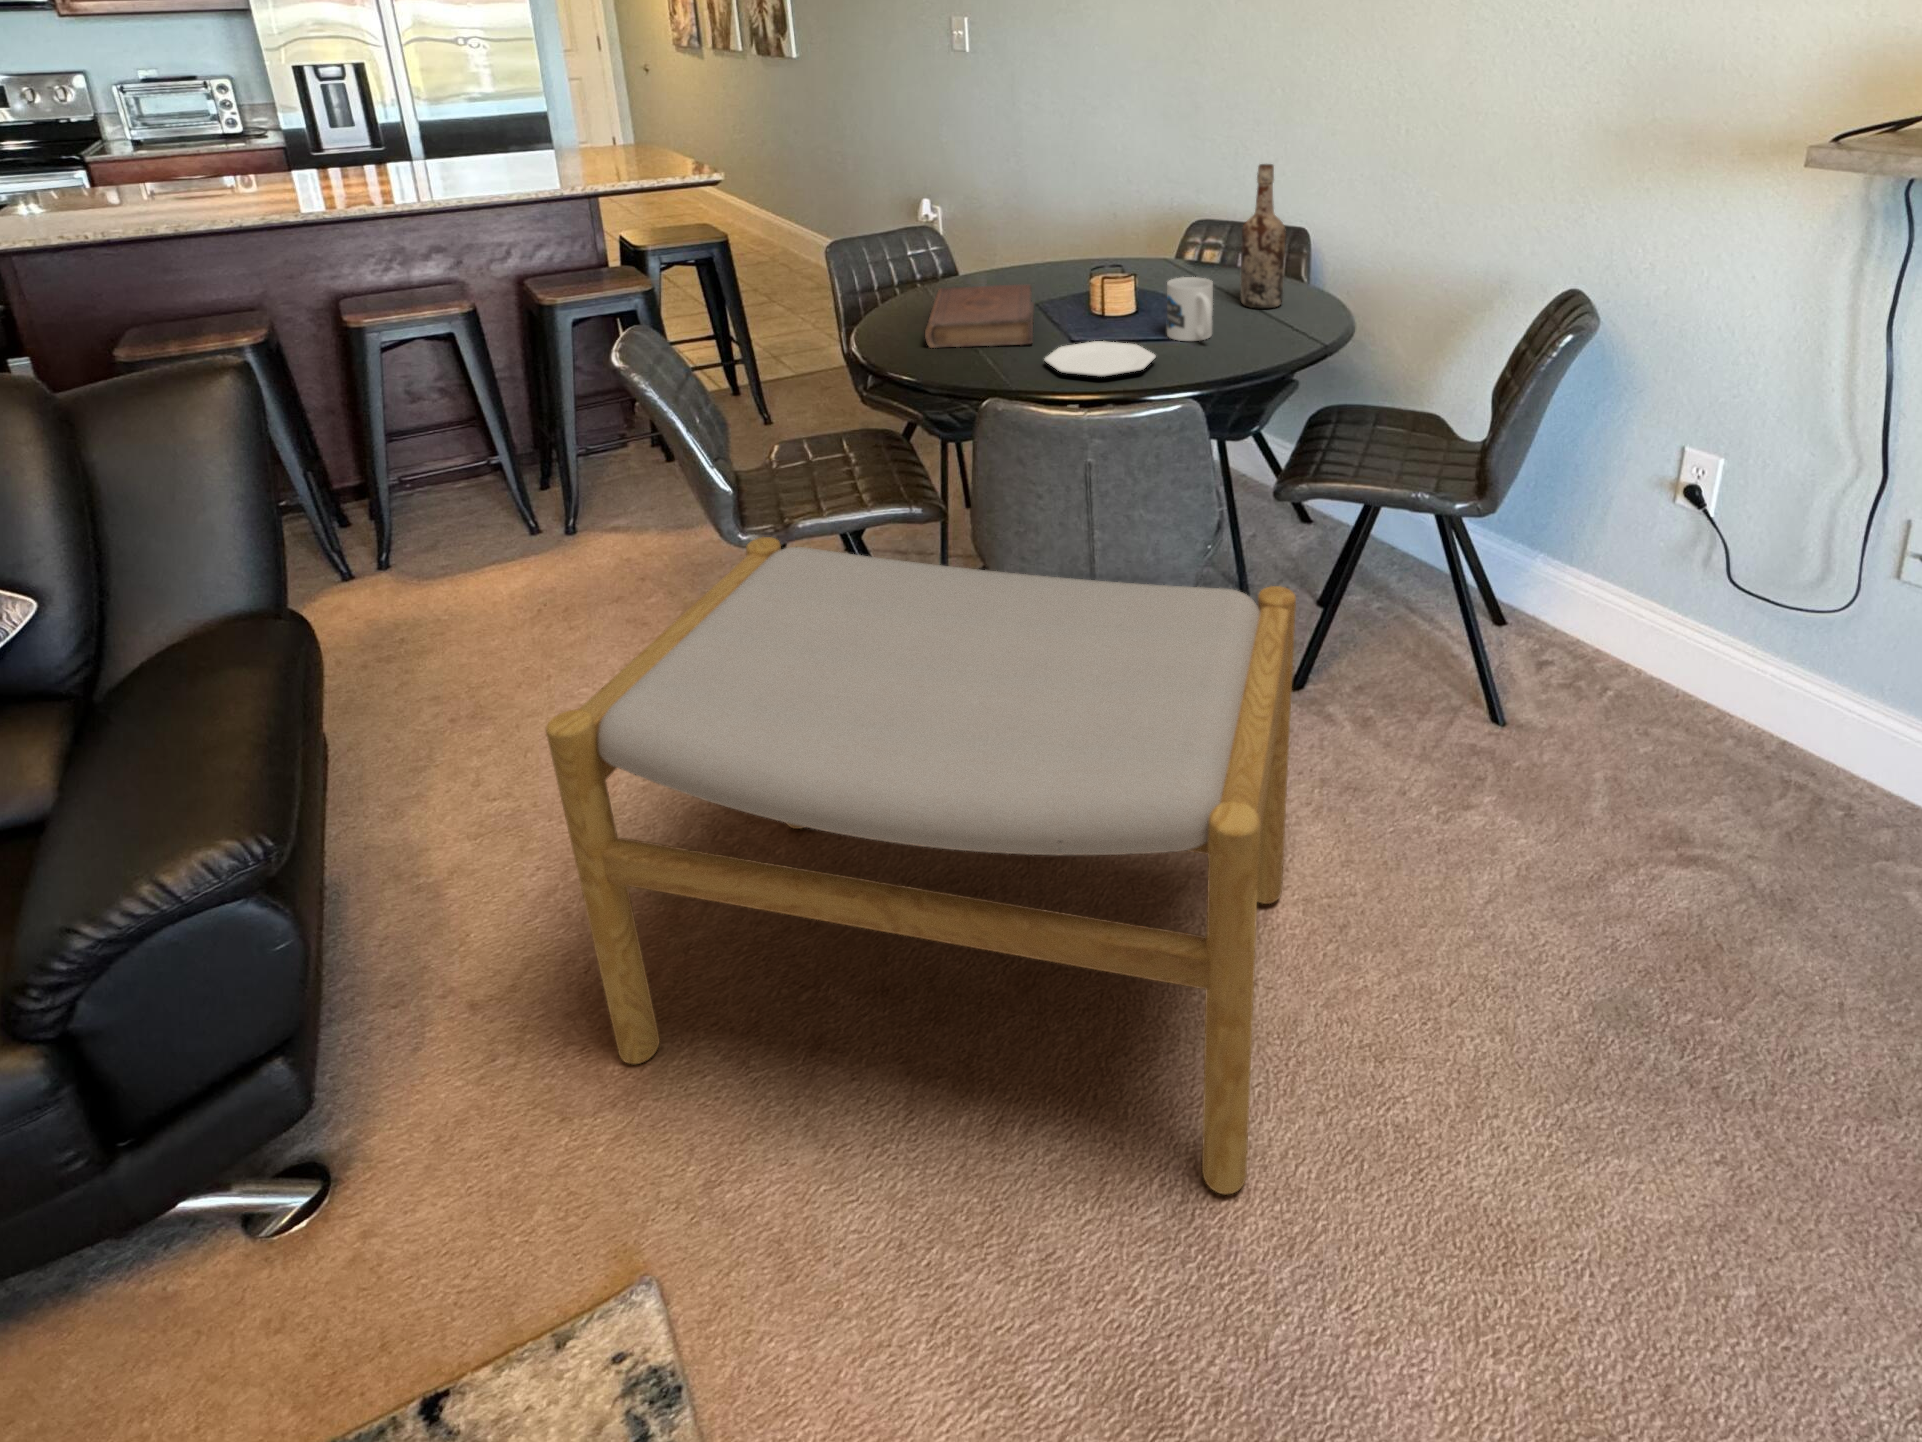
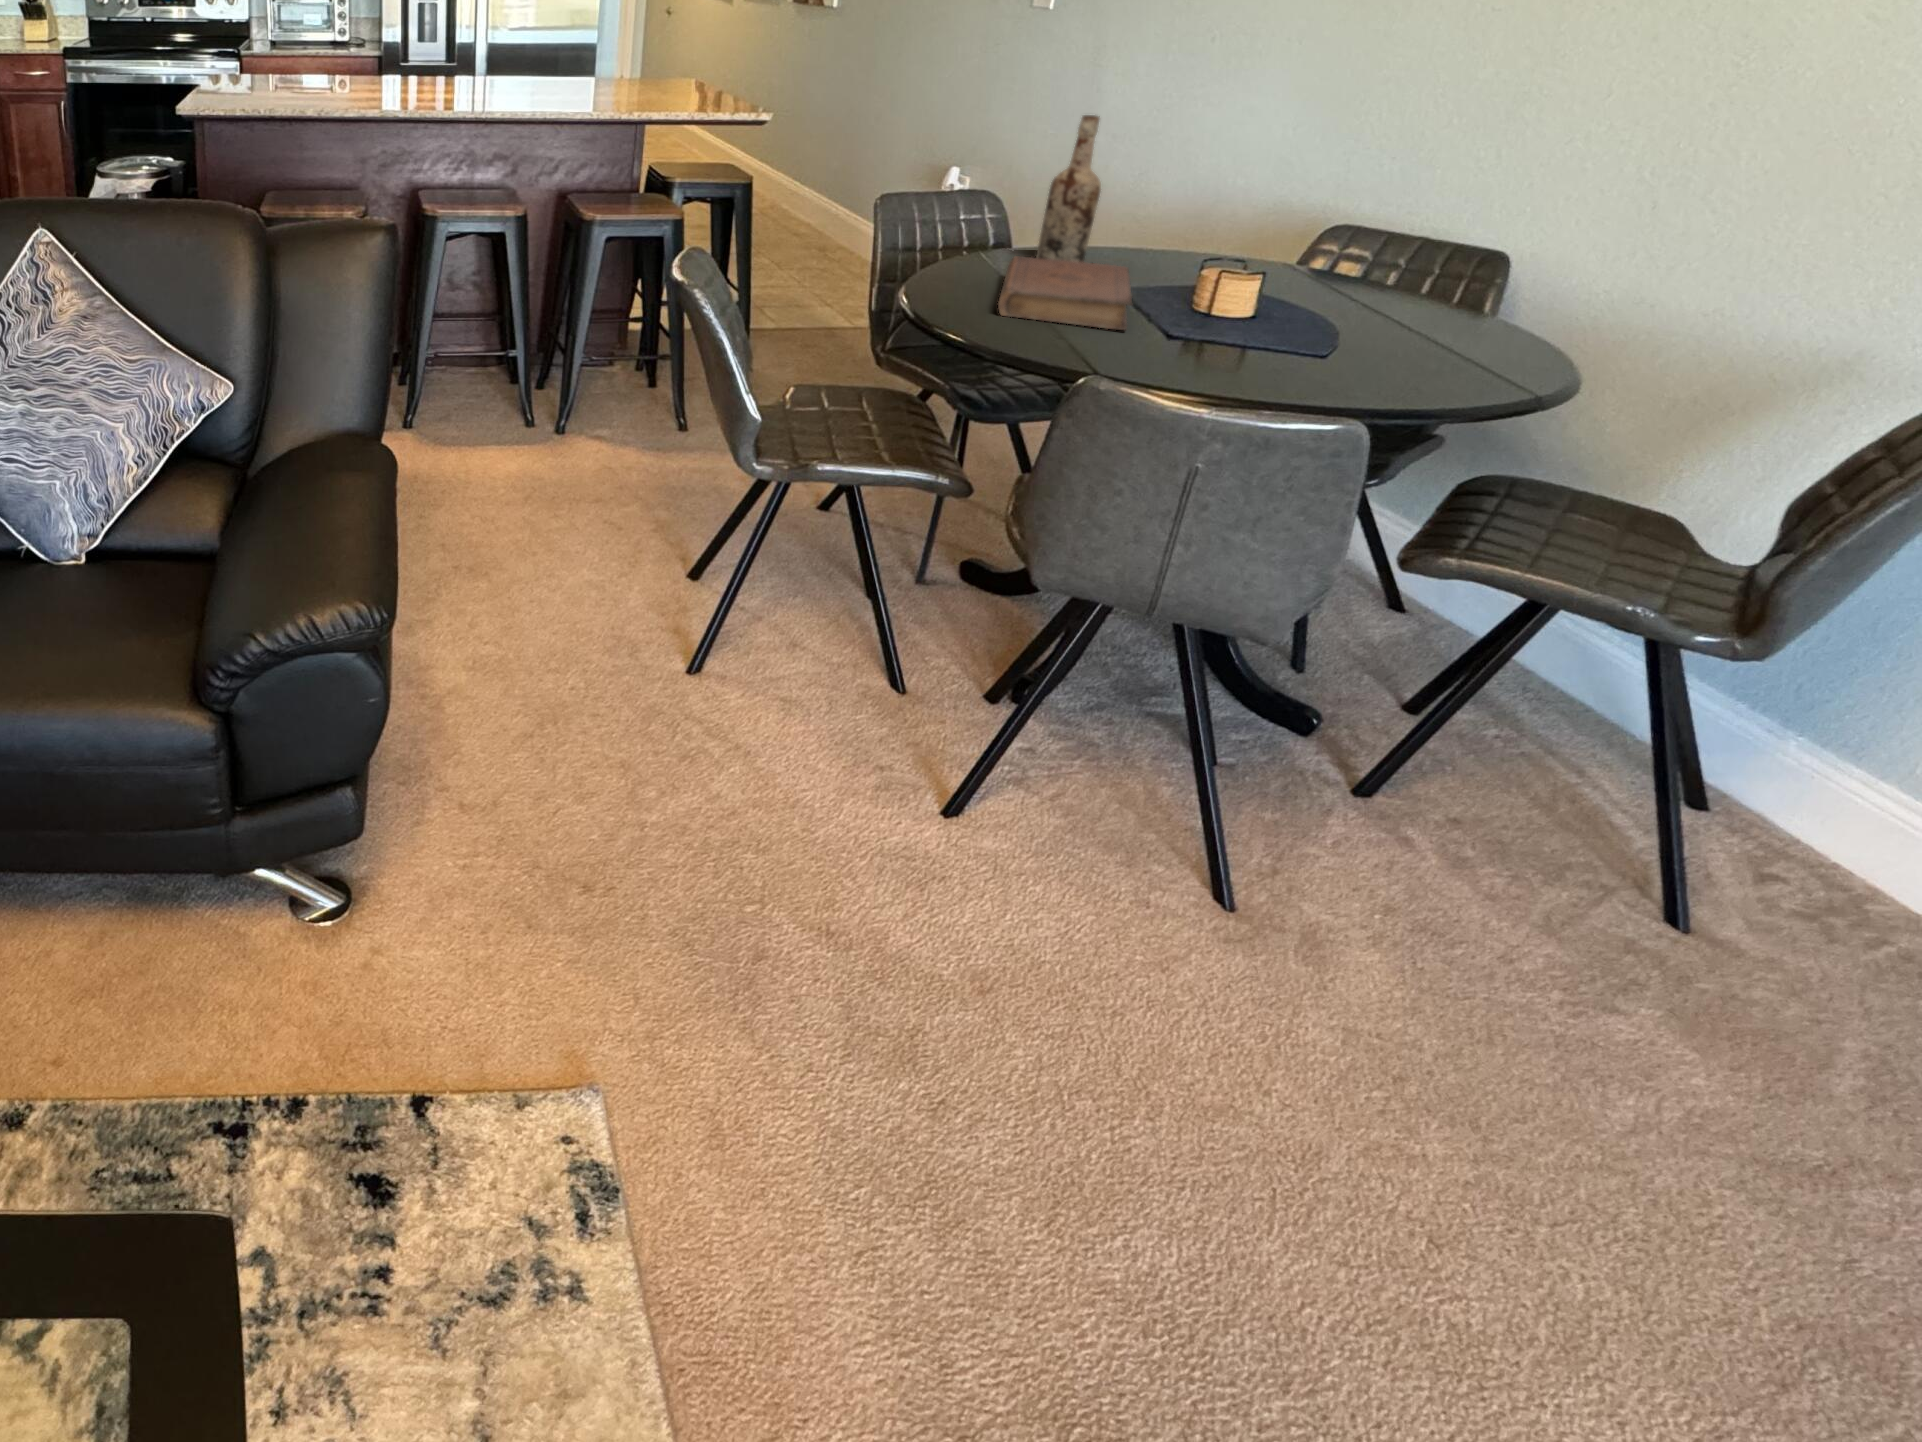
wine bottle: present [1241,164,1286,309] -> present [1036,115,1101,262]
mug: present [1167,277,1213,341] -> none [1306,283,1392,361]
plate: present [1044,341,1156,377] -> none [1144,338,1295,381]
footstool: present [546,537,1296,1195] -> none [579,469,1458,1296]

